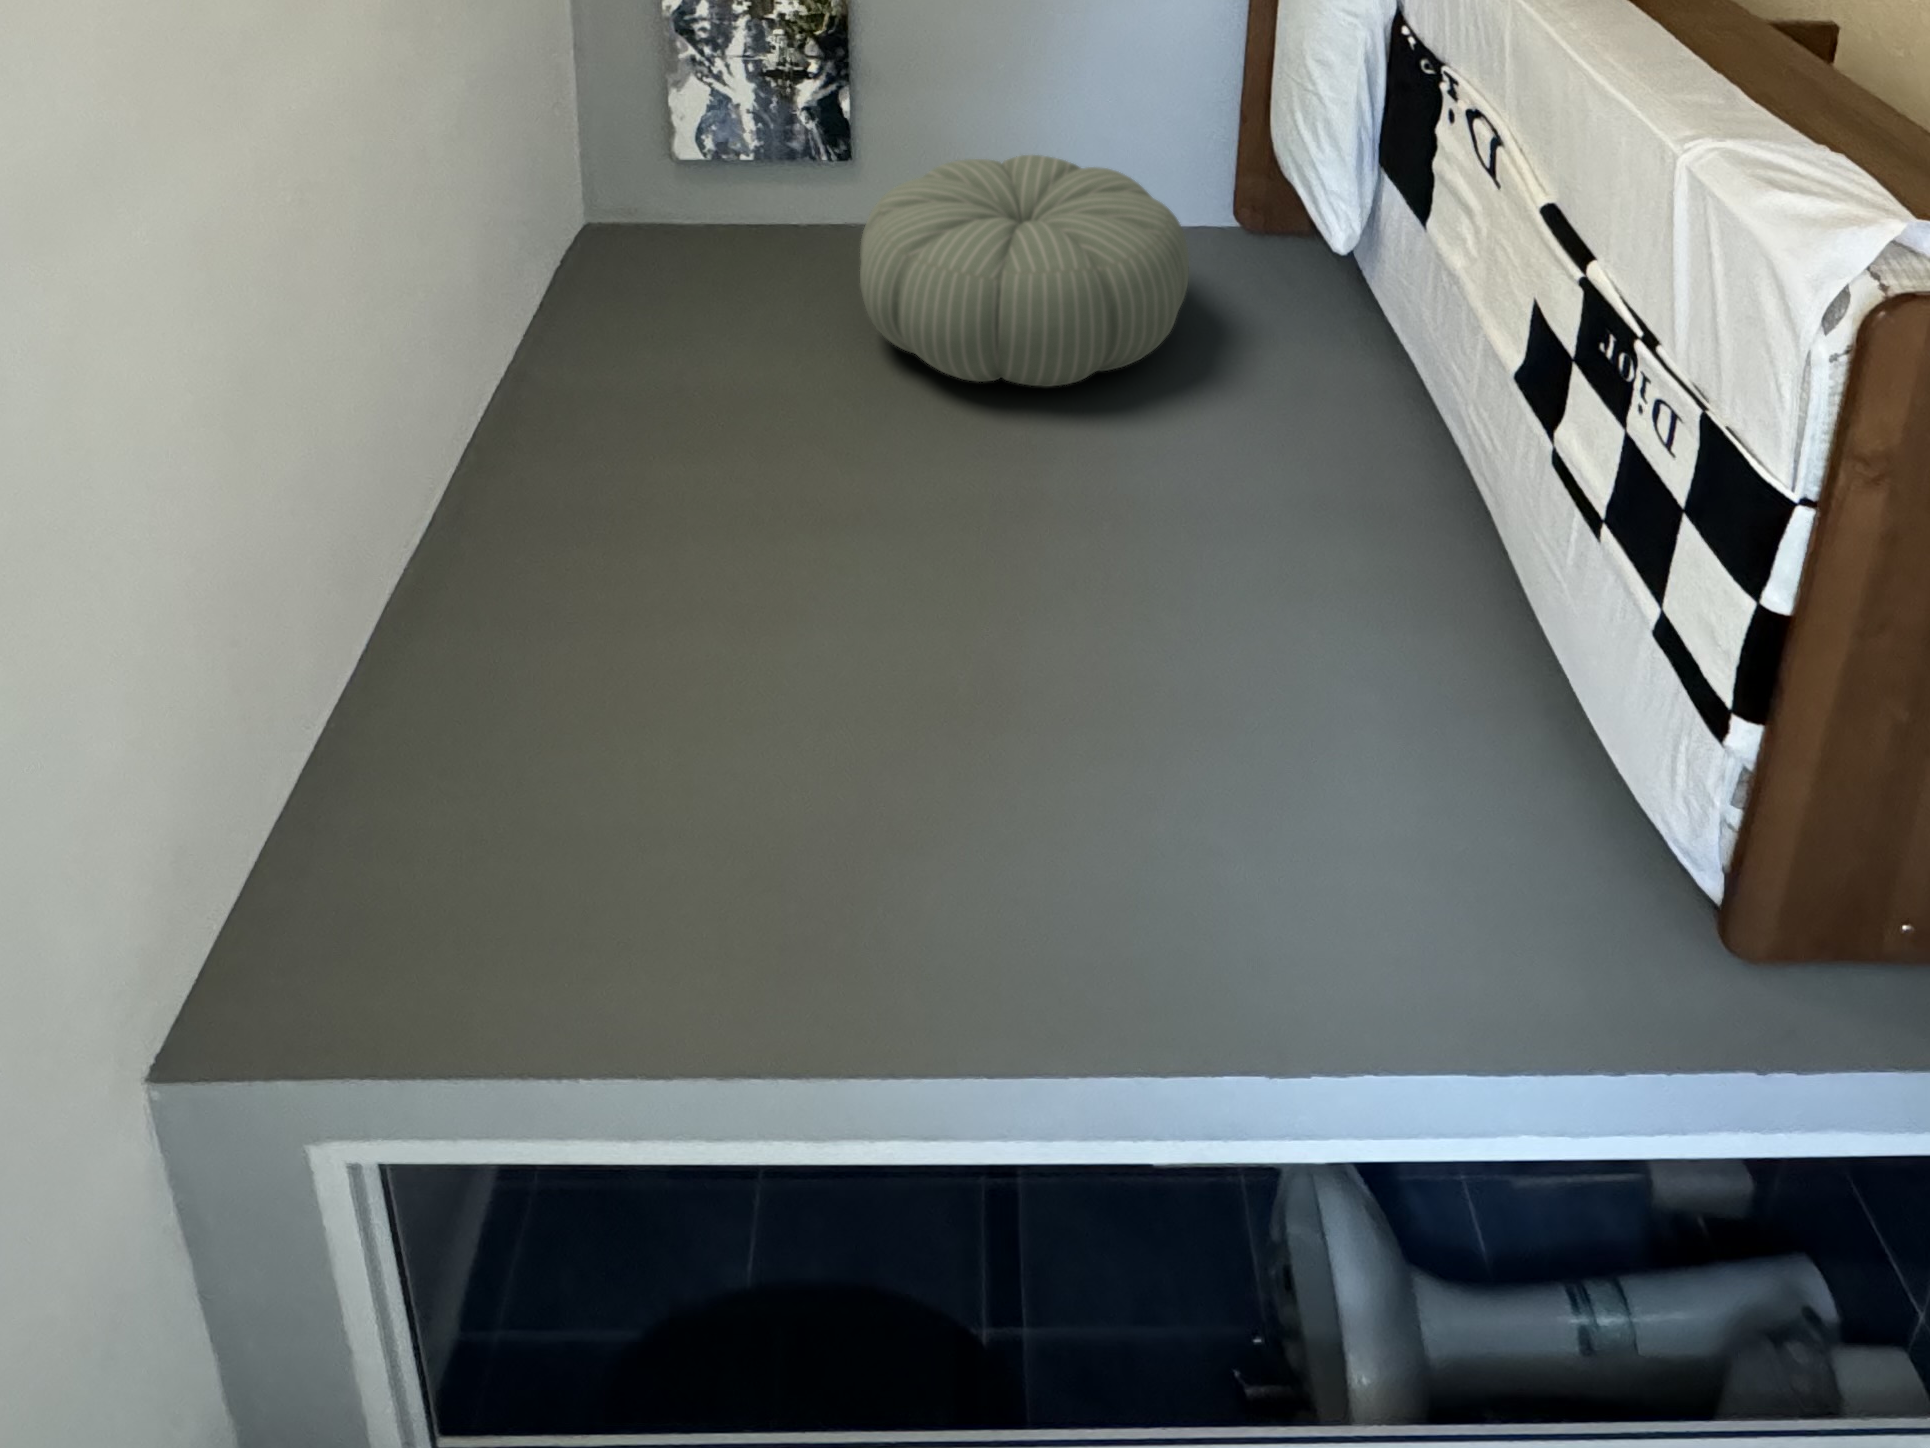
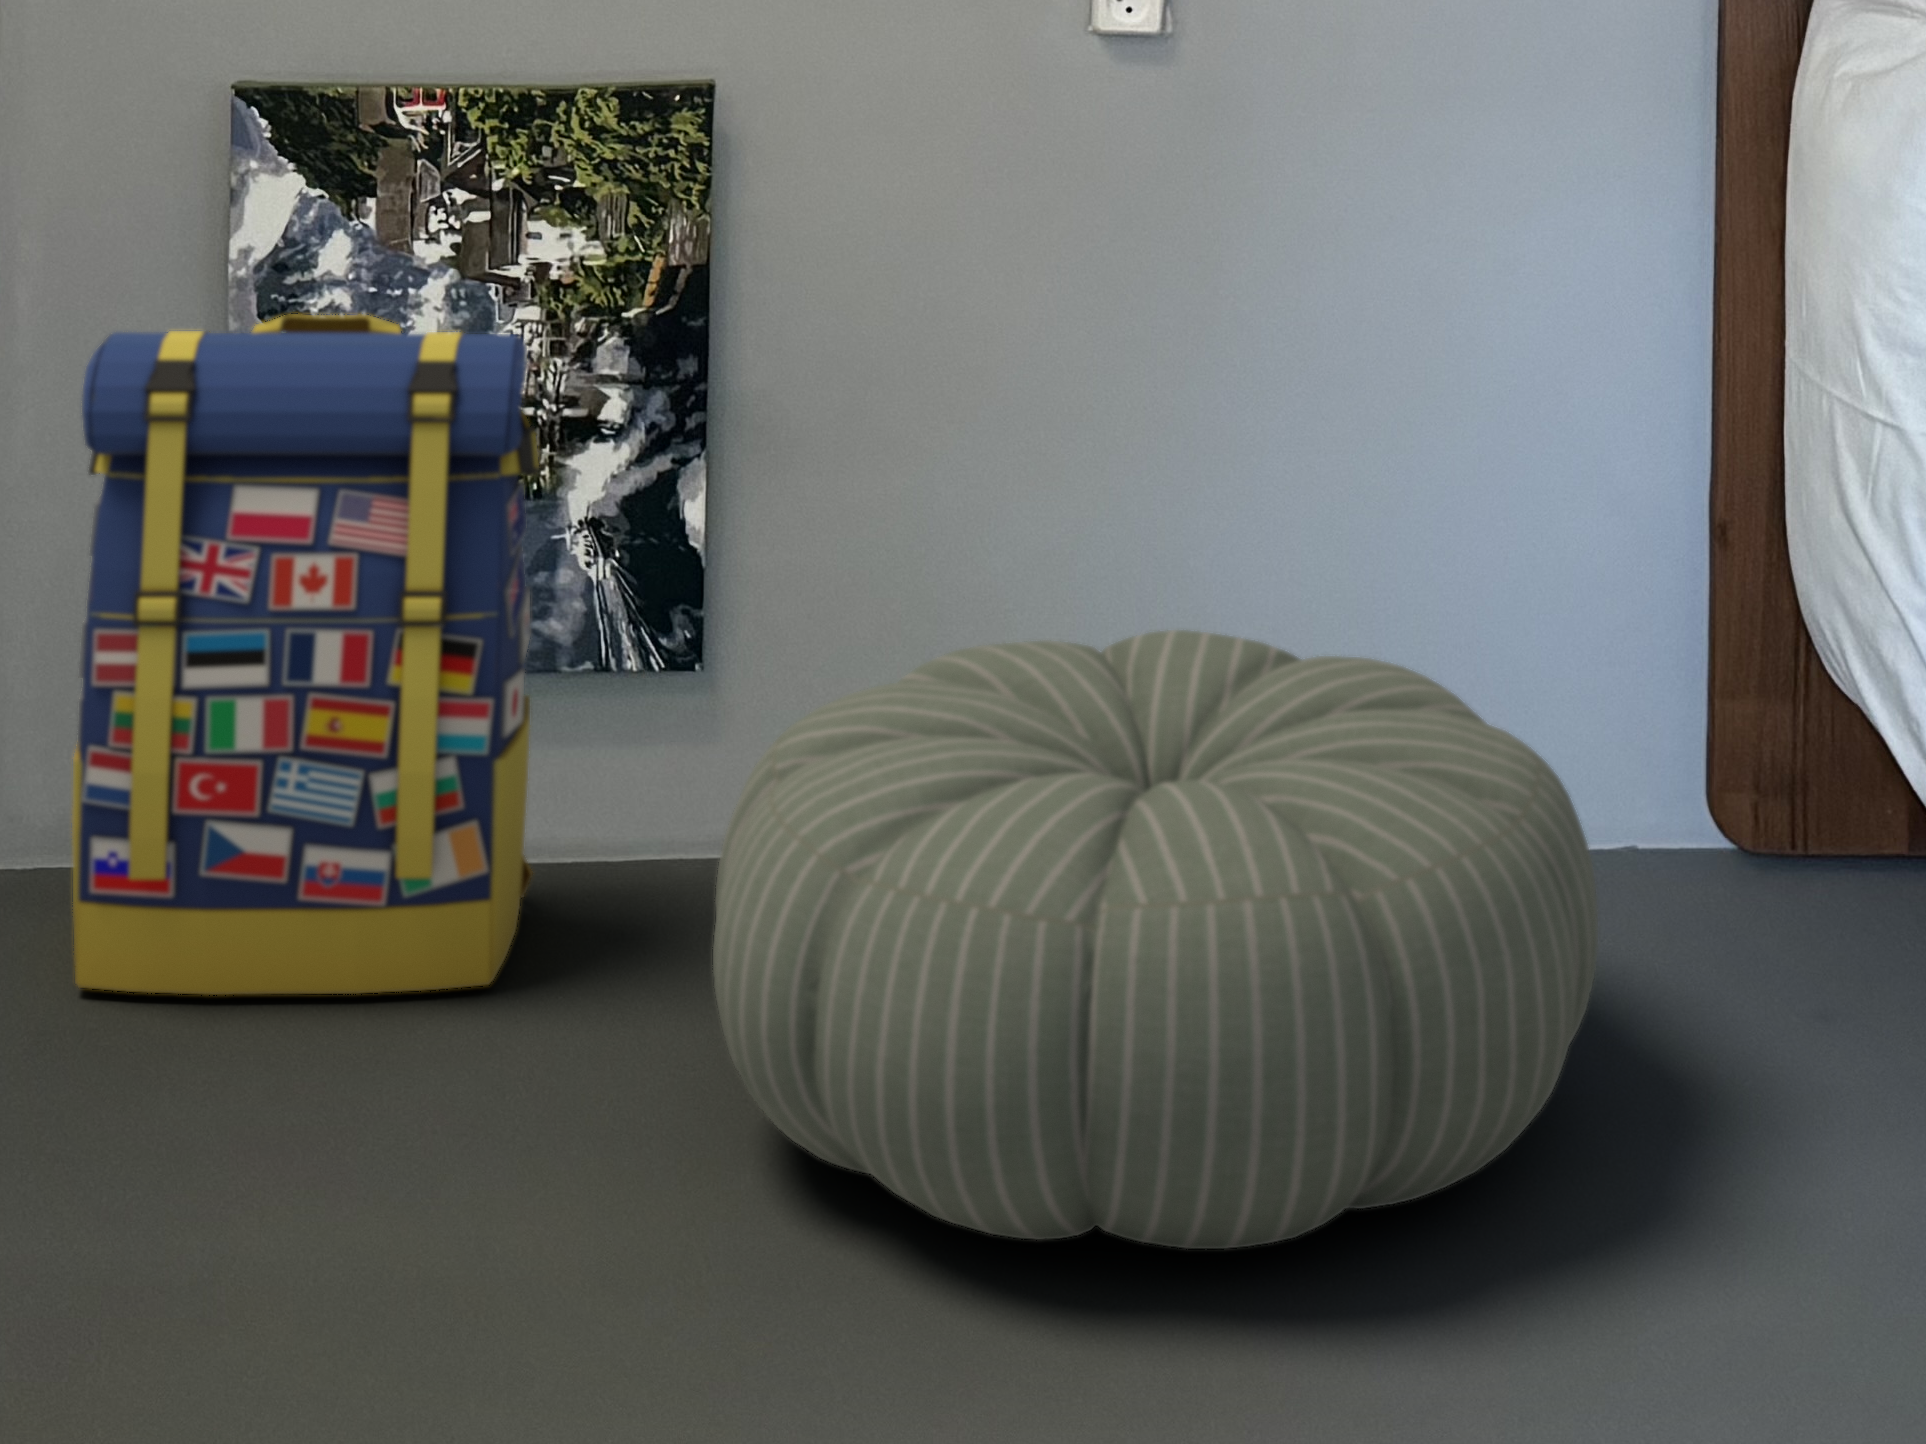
backpack: none [613,33,793,278] -> present [72,314,538,995]

